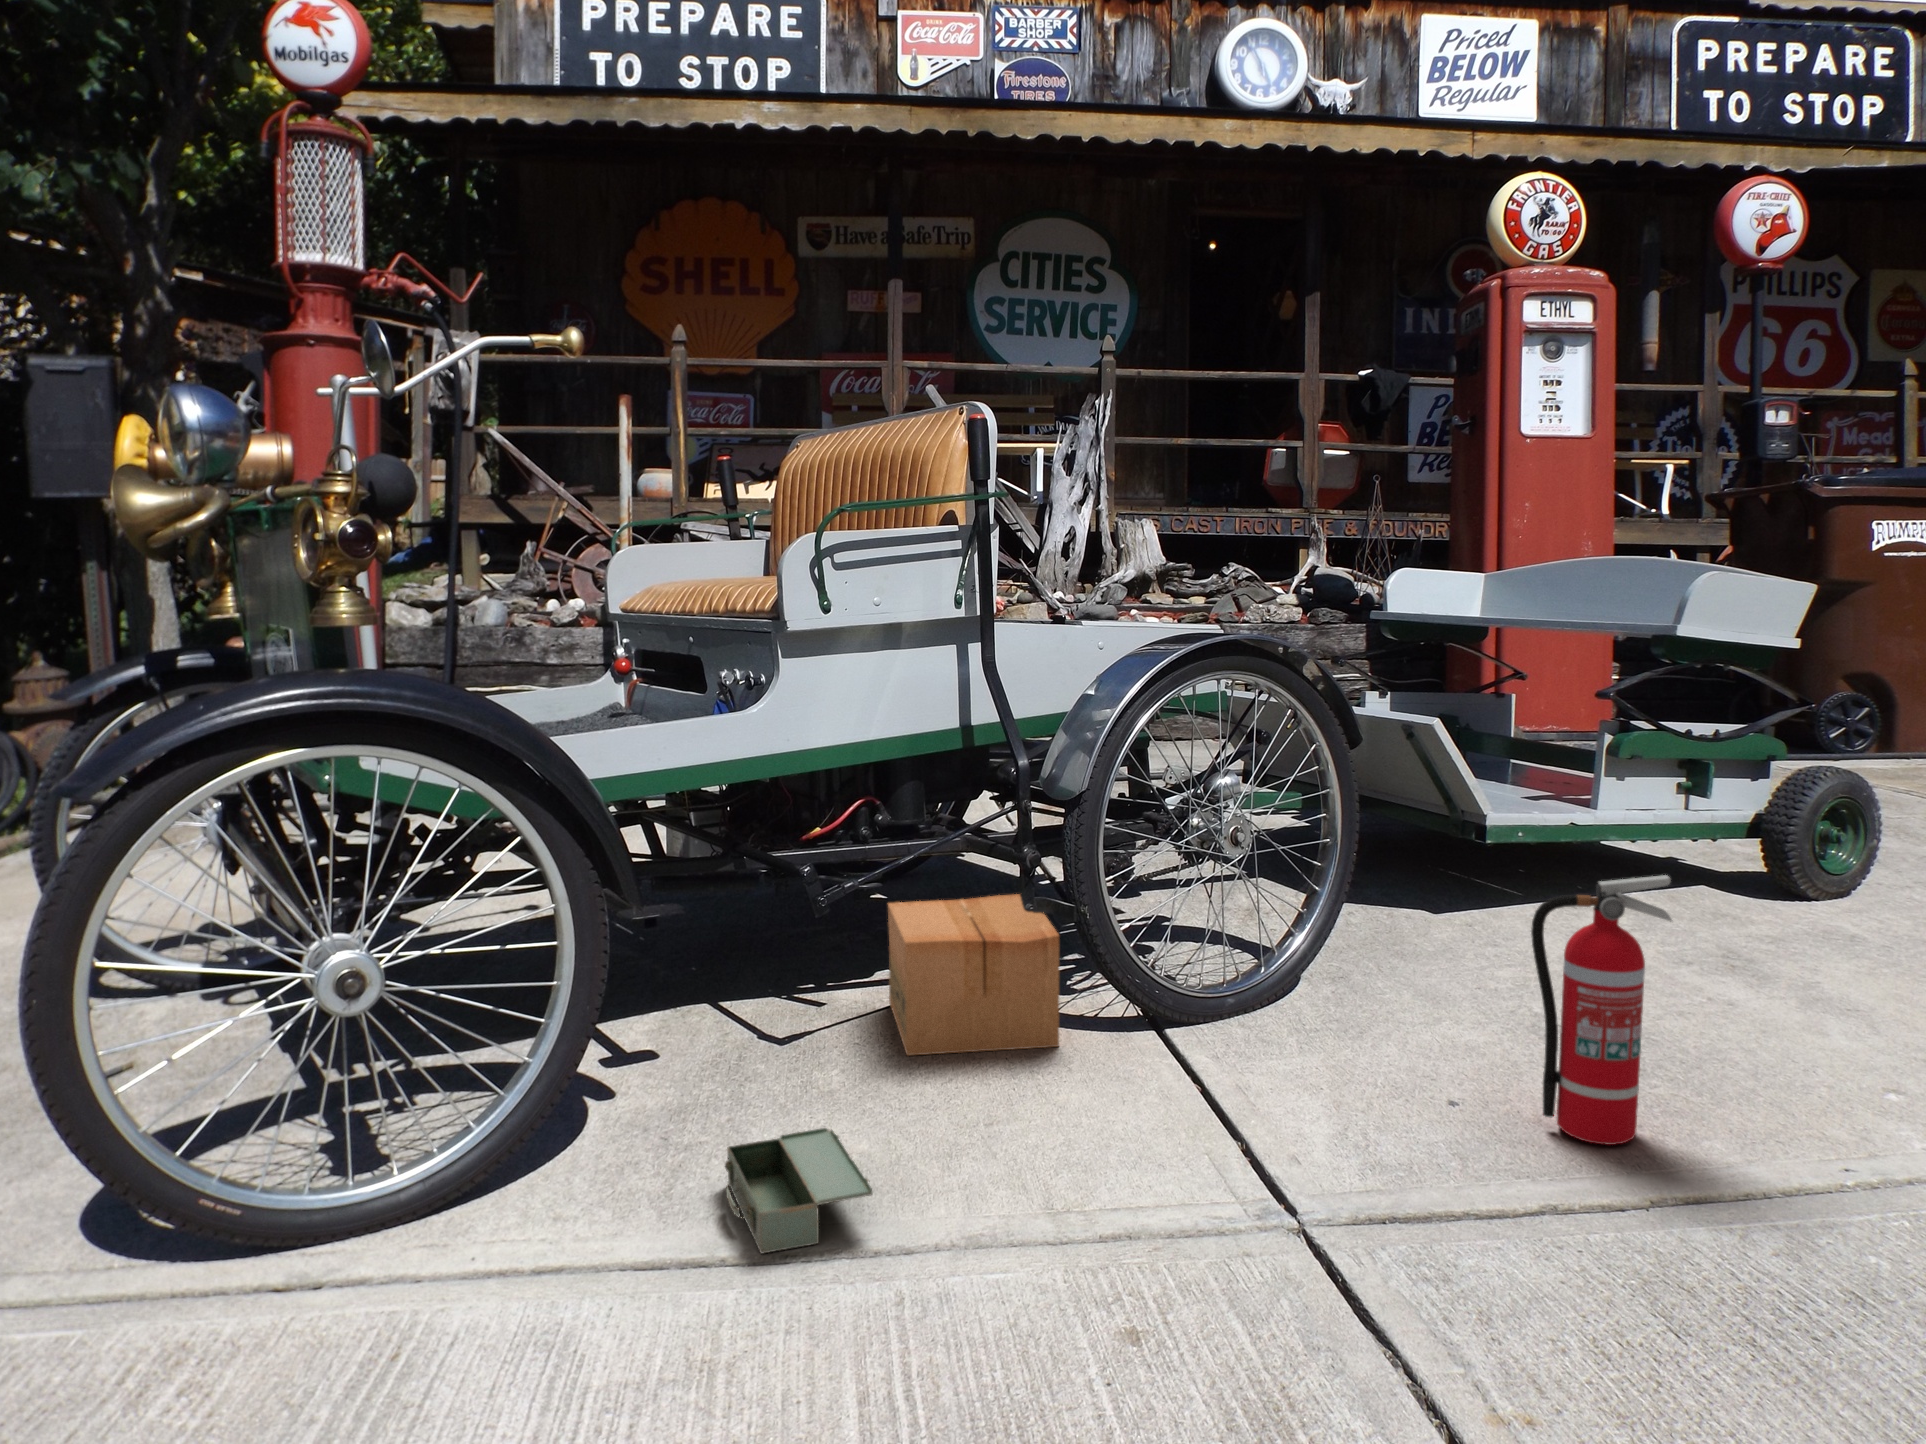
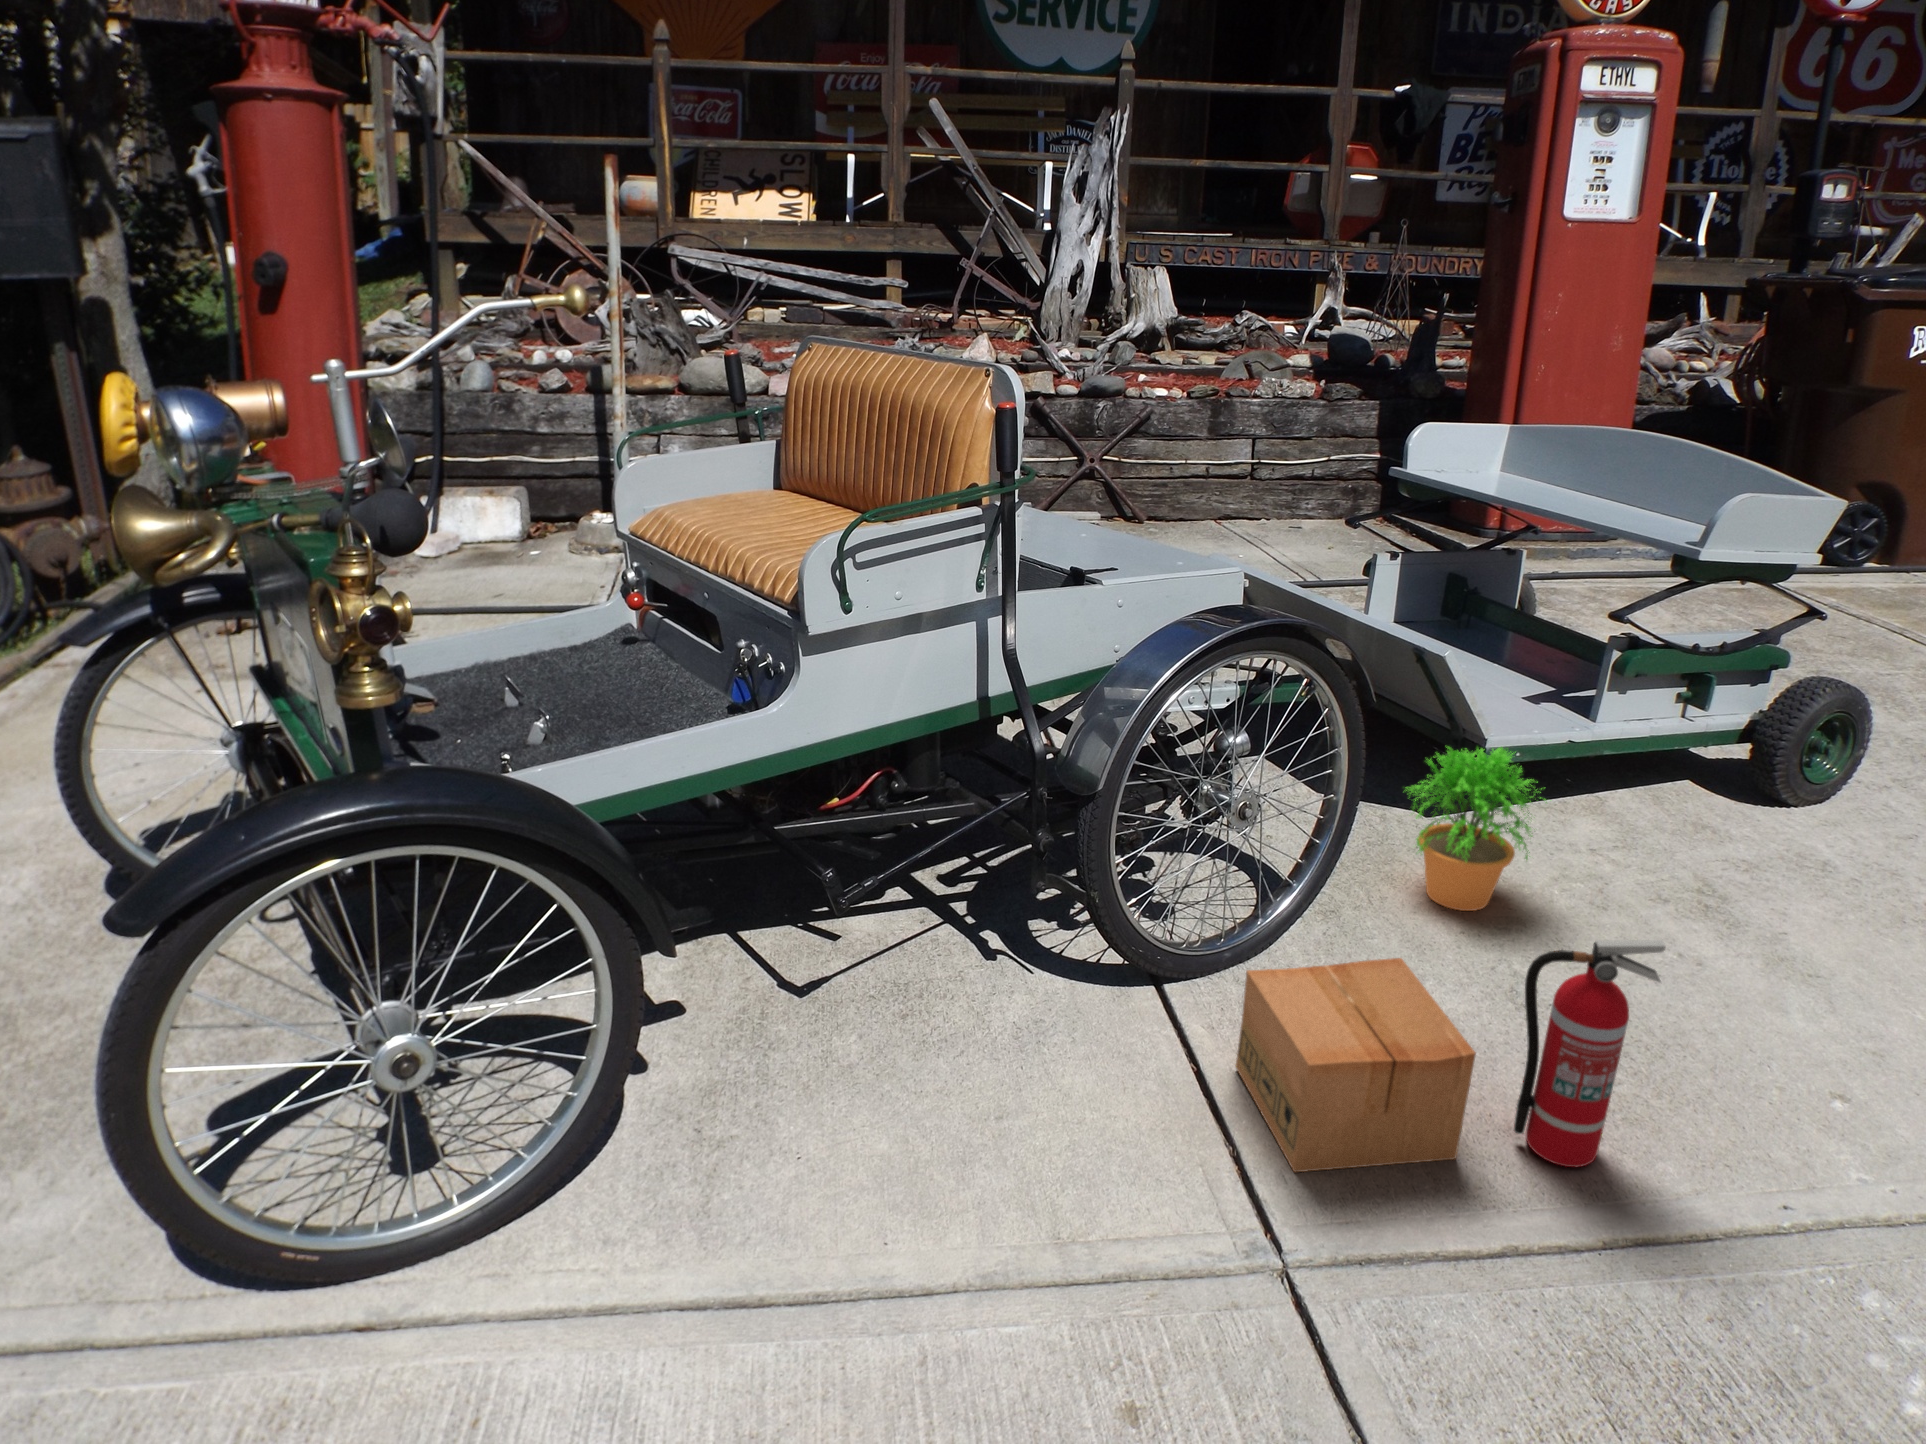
potted plant: none [1399,795,1557,972] -> present [1409,747,1532,911]
cardboard box: present [888,894,1059,1055] -> present [1236,958,1476,1172]
toolbox: present [725,1128,873,1253] -> none [758,1146,898,1295]

